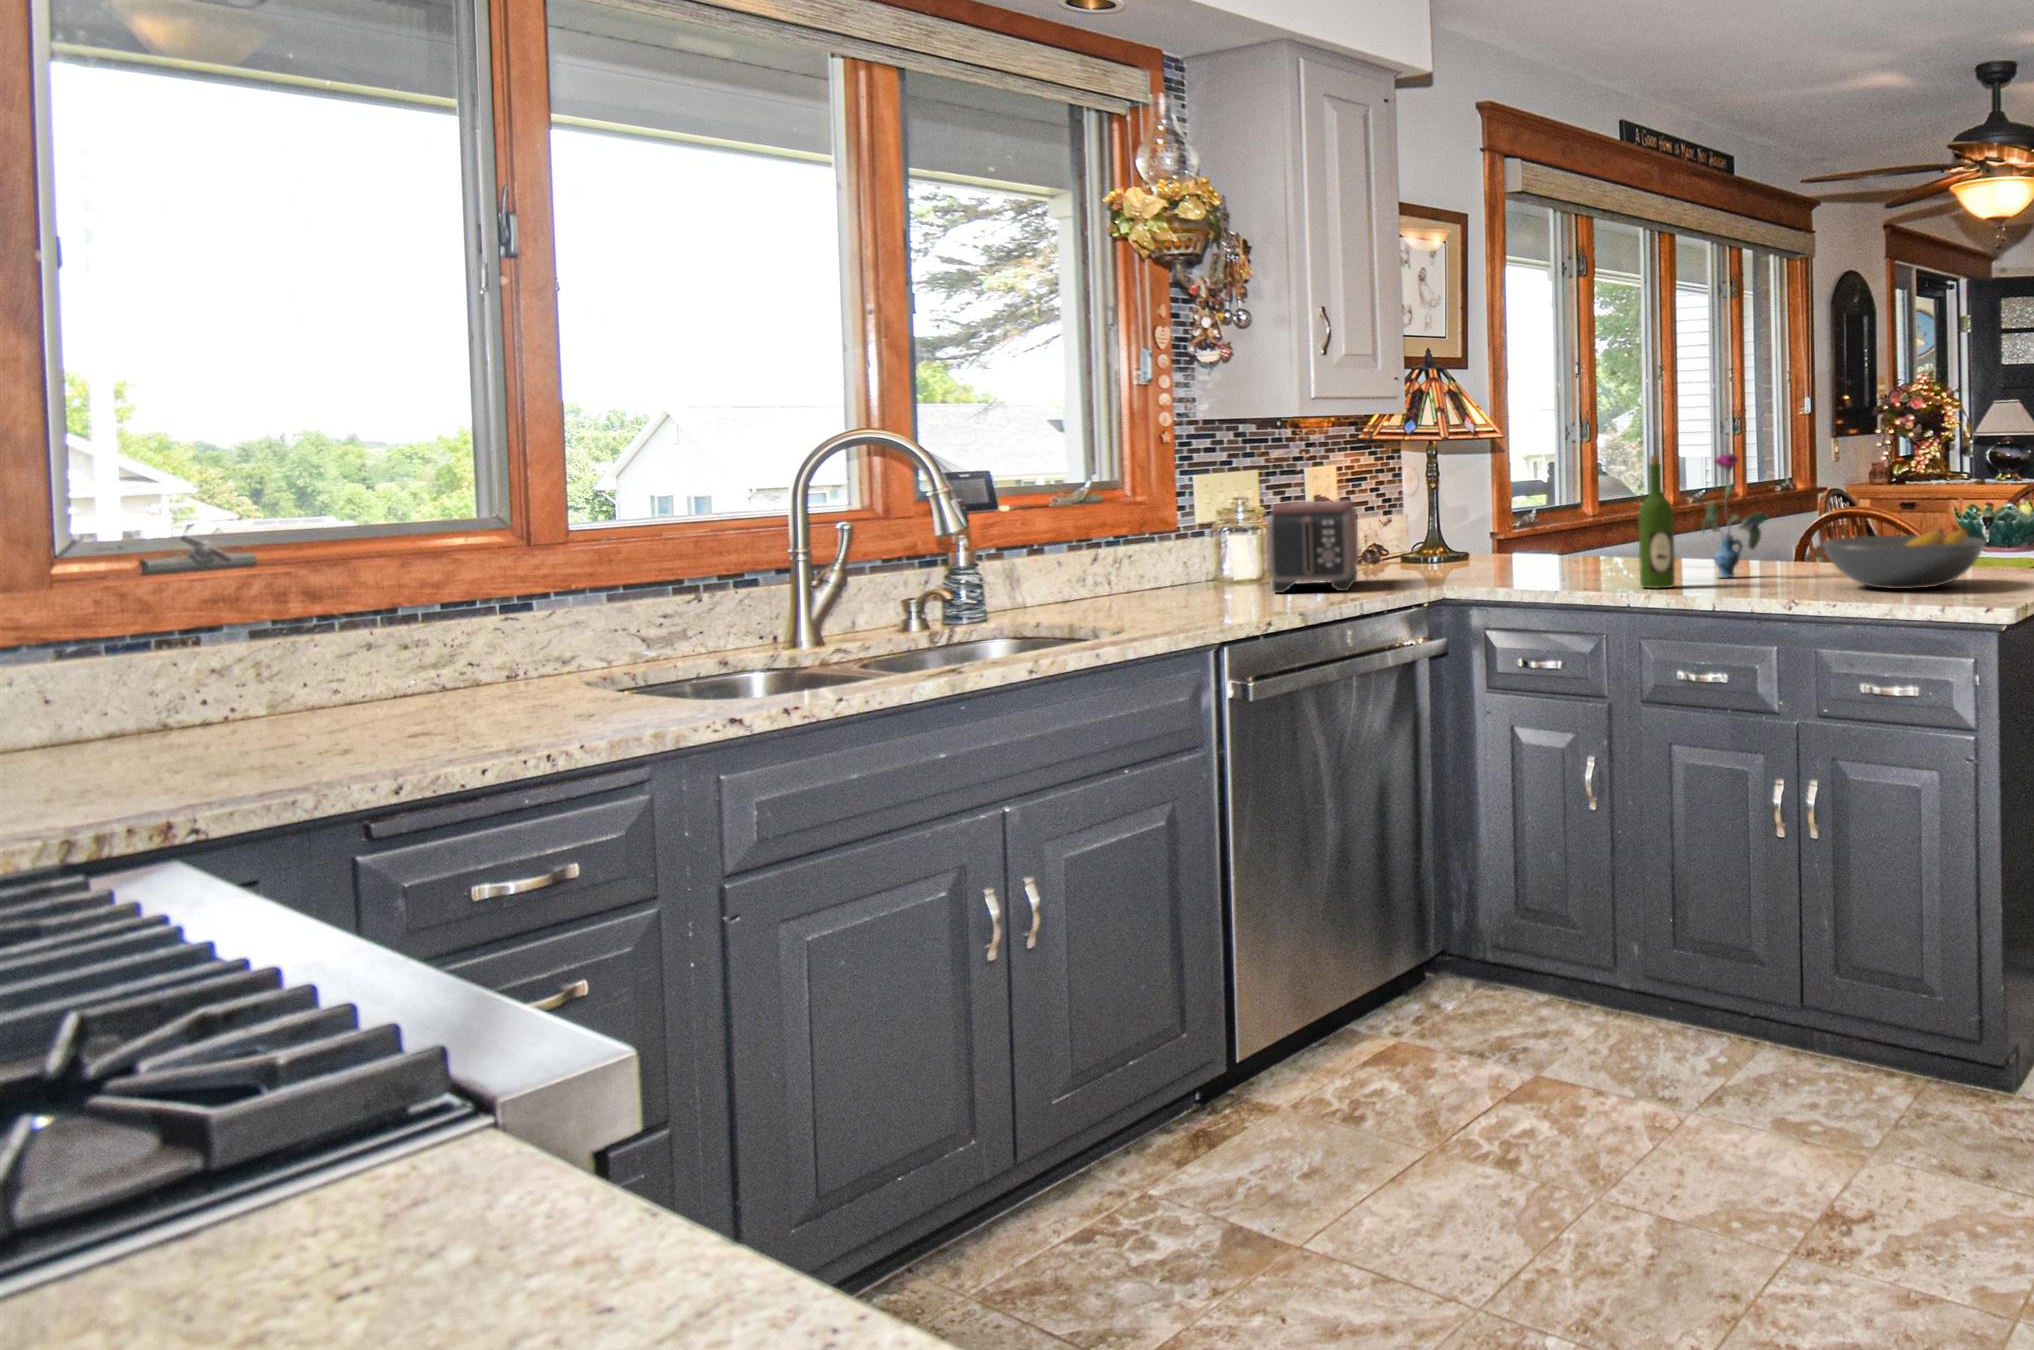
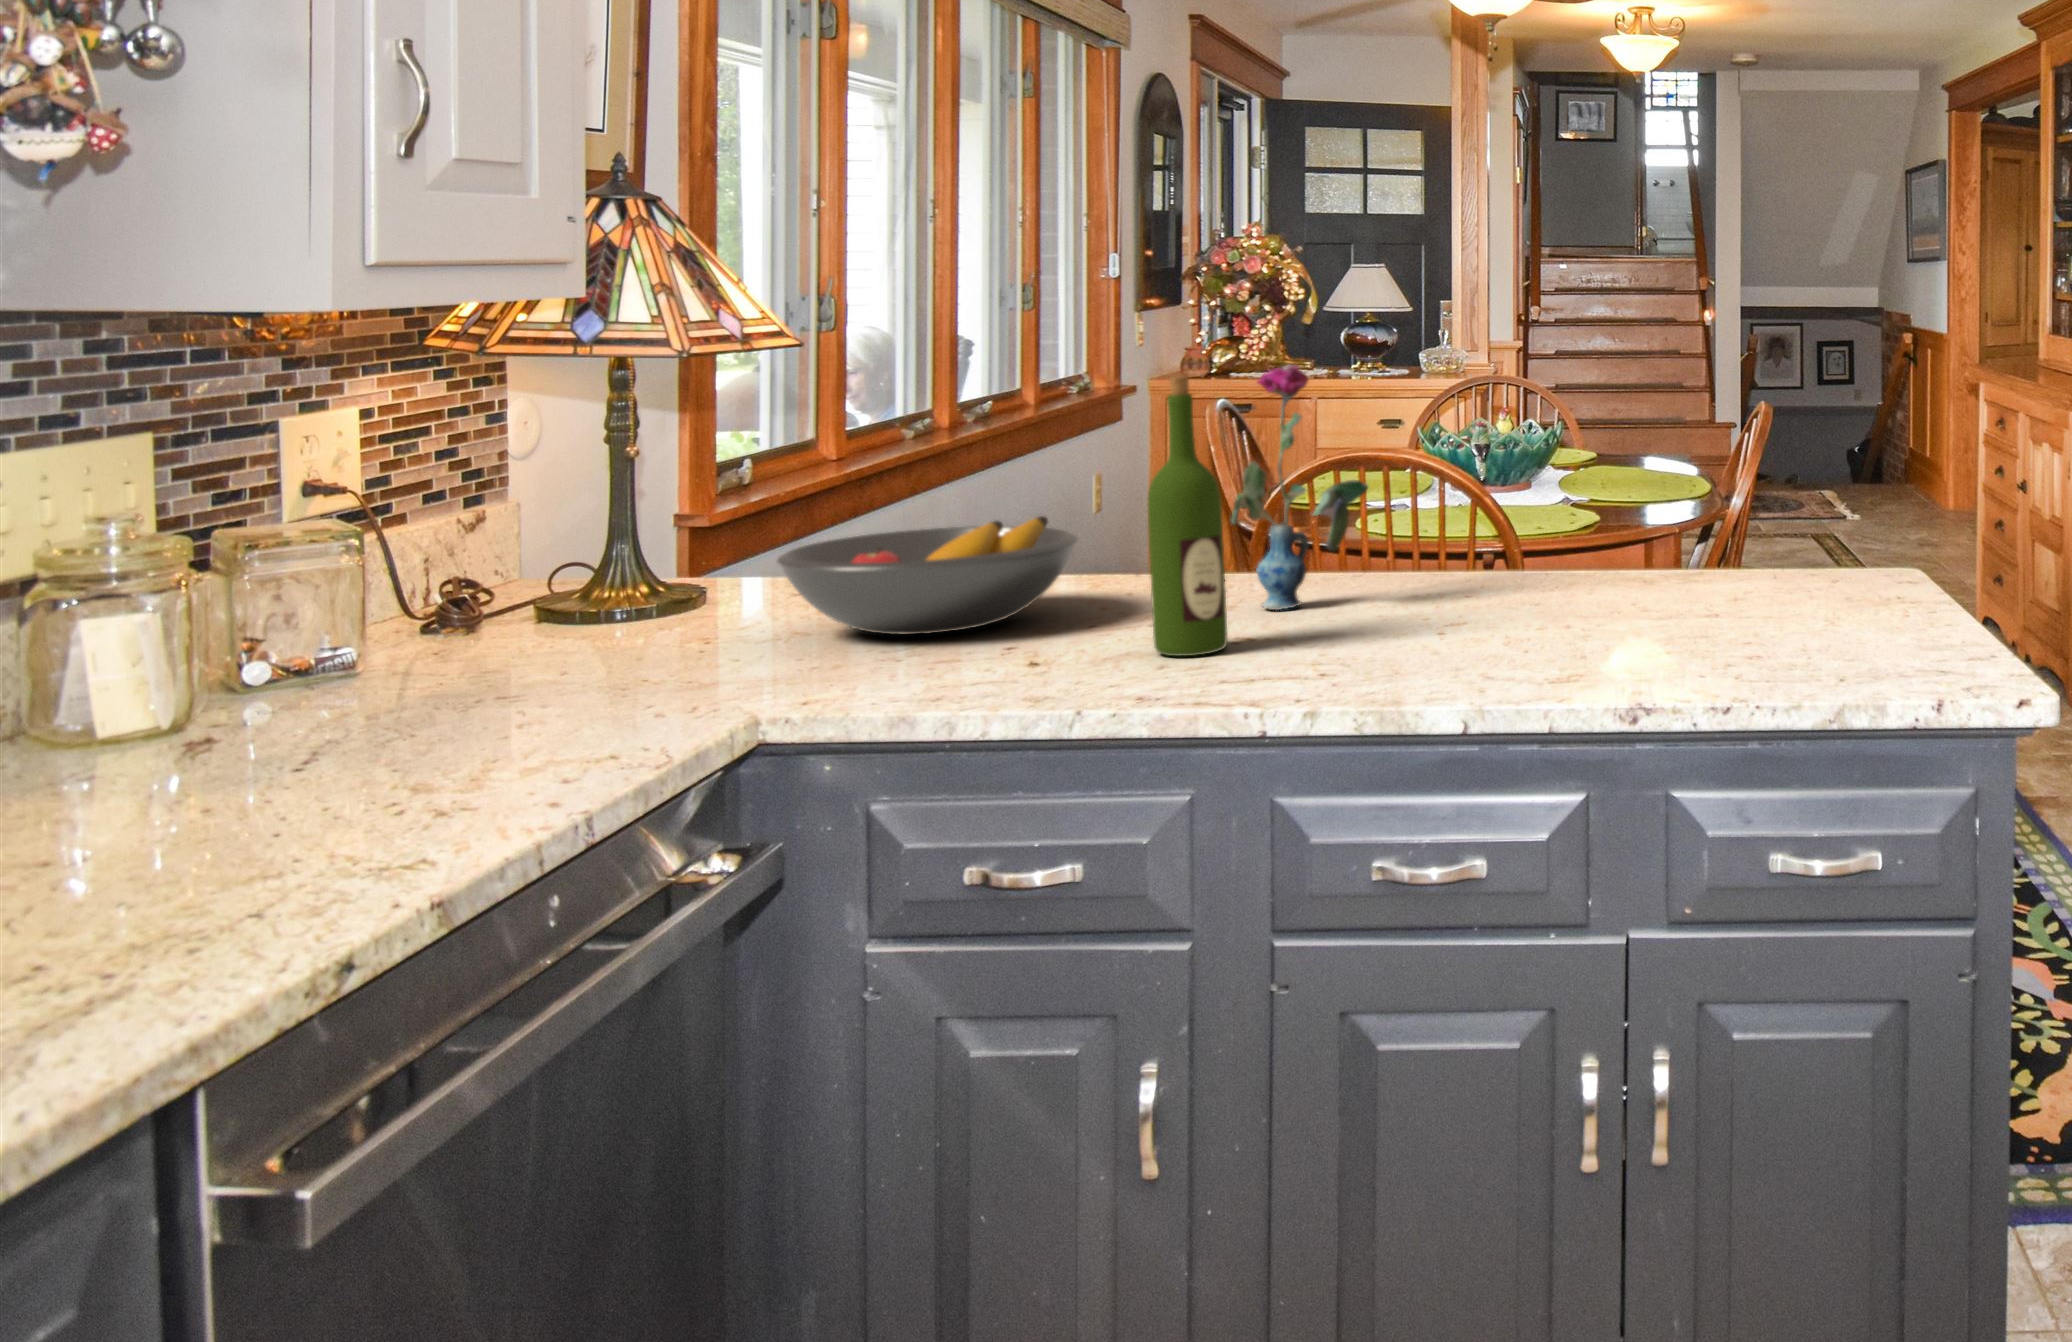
toaster: present [1267,500,1359,593] -> none [197,491,442,745]
fruit bowl: present [1822,528,1986,589] -> present [777,516,1078,635]

